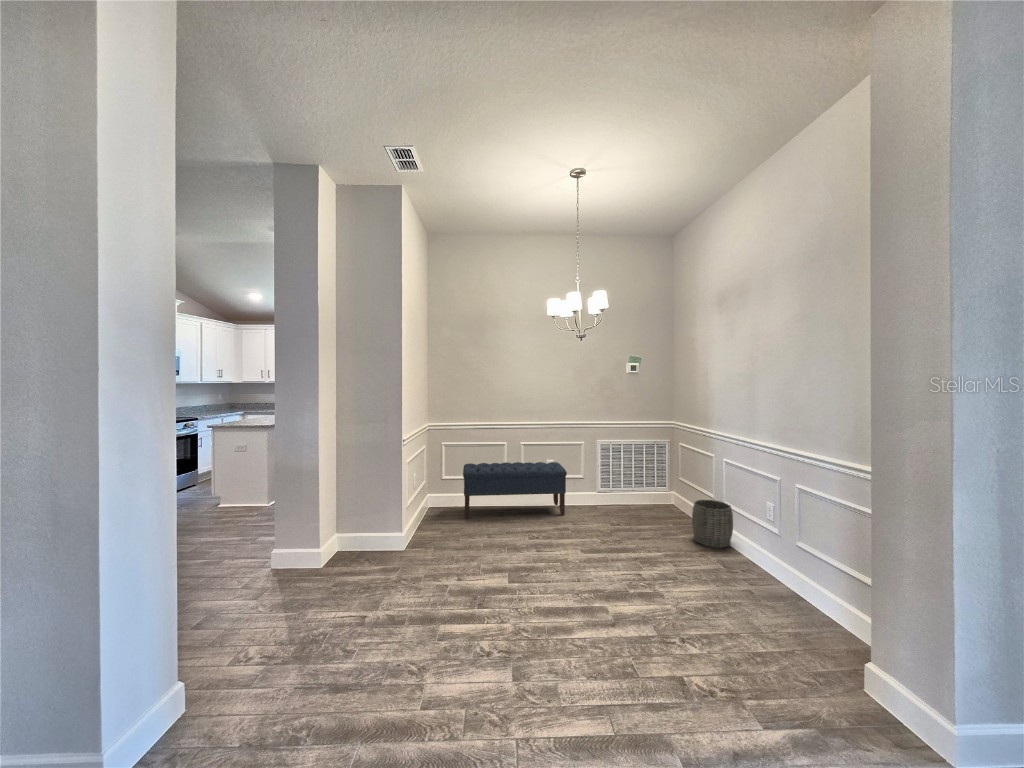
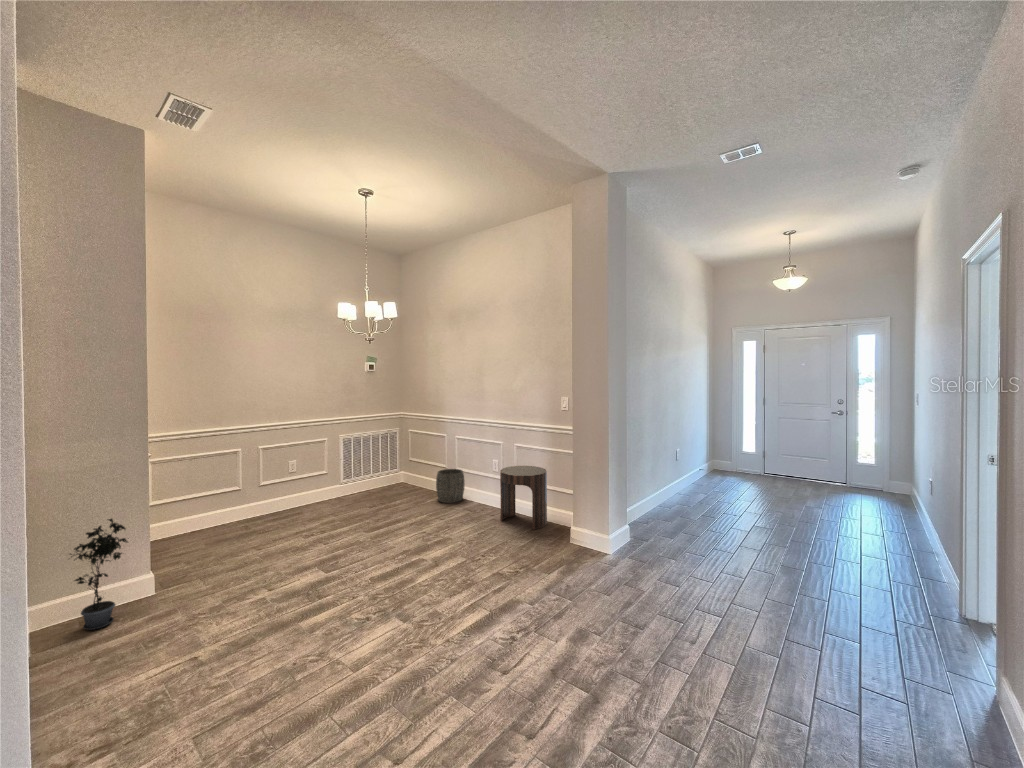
bench: present [463,462,567,518] -> none [187,463,322,543]
potted plant: none [343,484,378,564] -> present [70,519,128,630]
side table: none [755,519,845,636] -> present [500,466,547,530]

